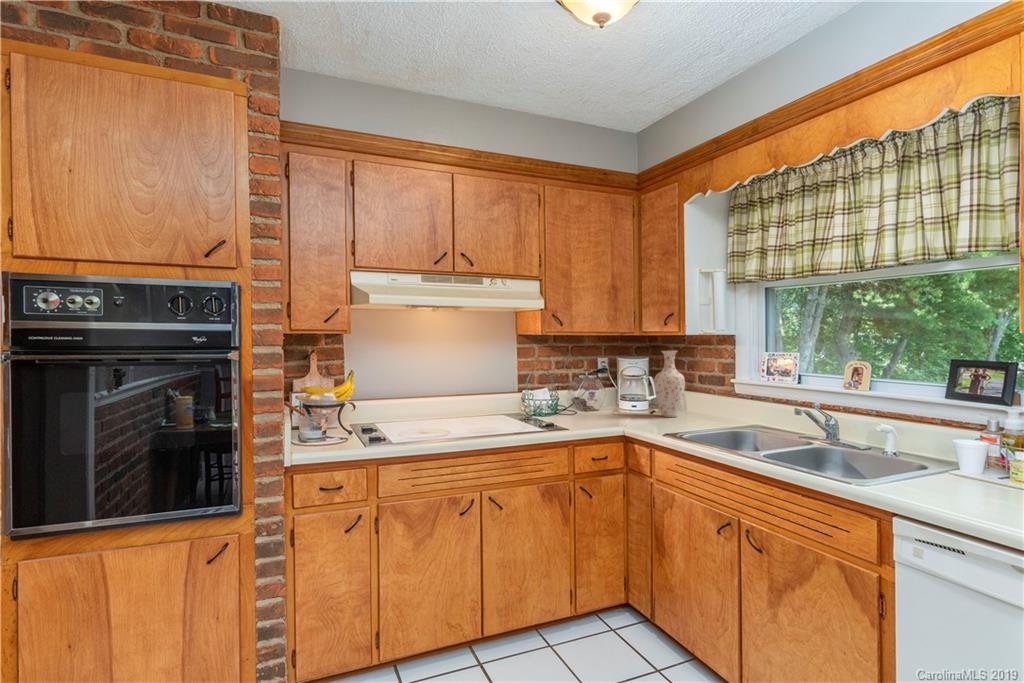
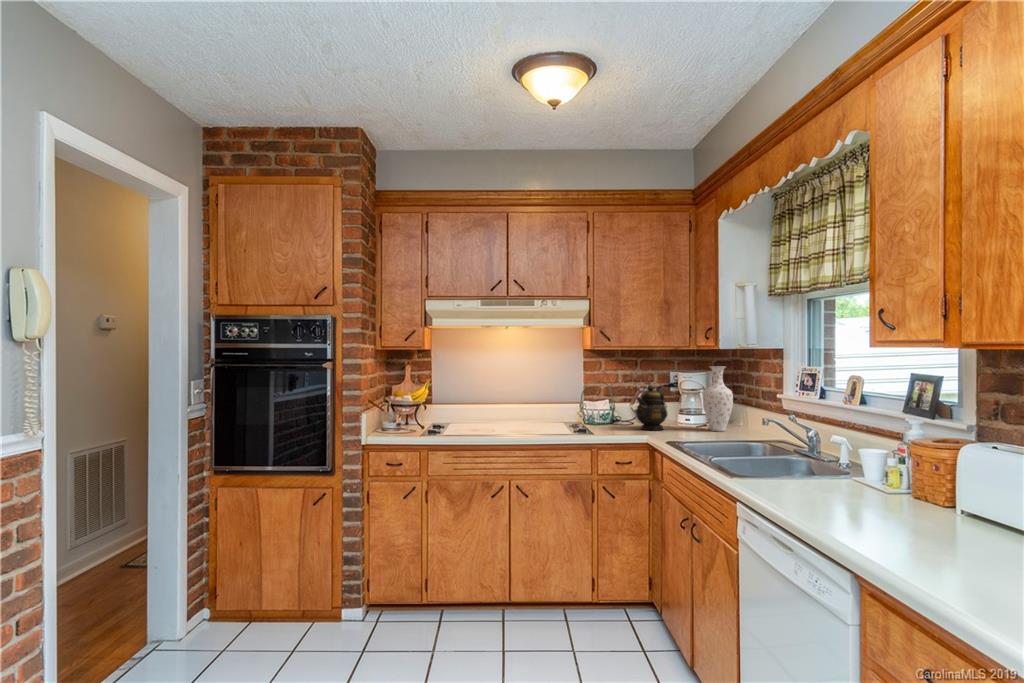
teapot: none [590,372,625,420] -> present [636,385,667,430]

